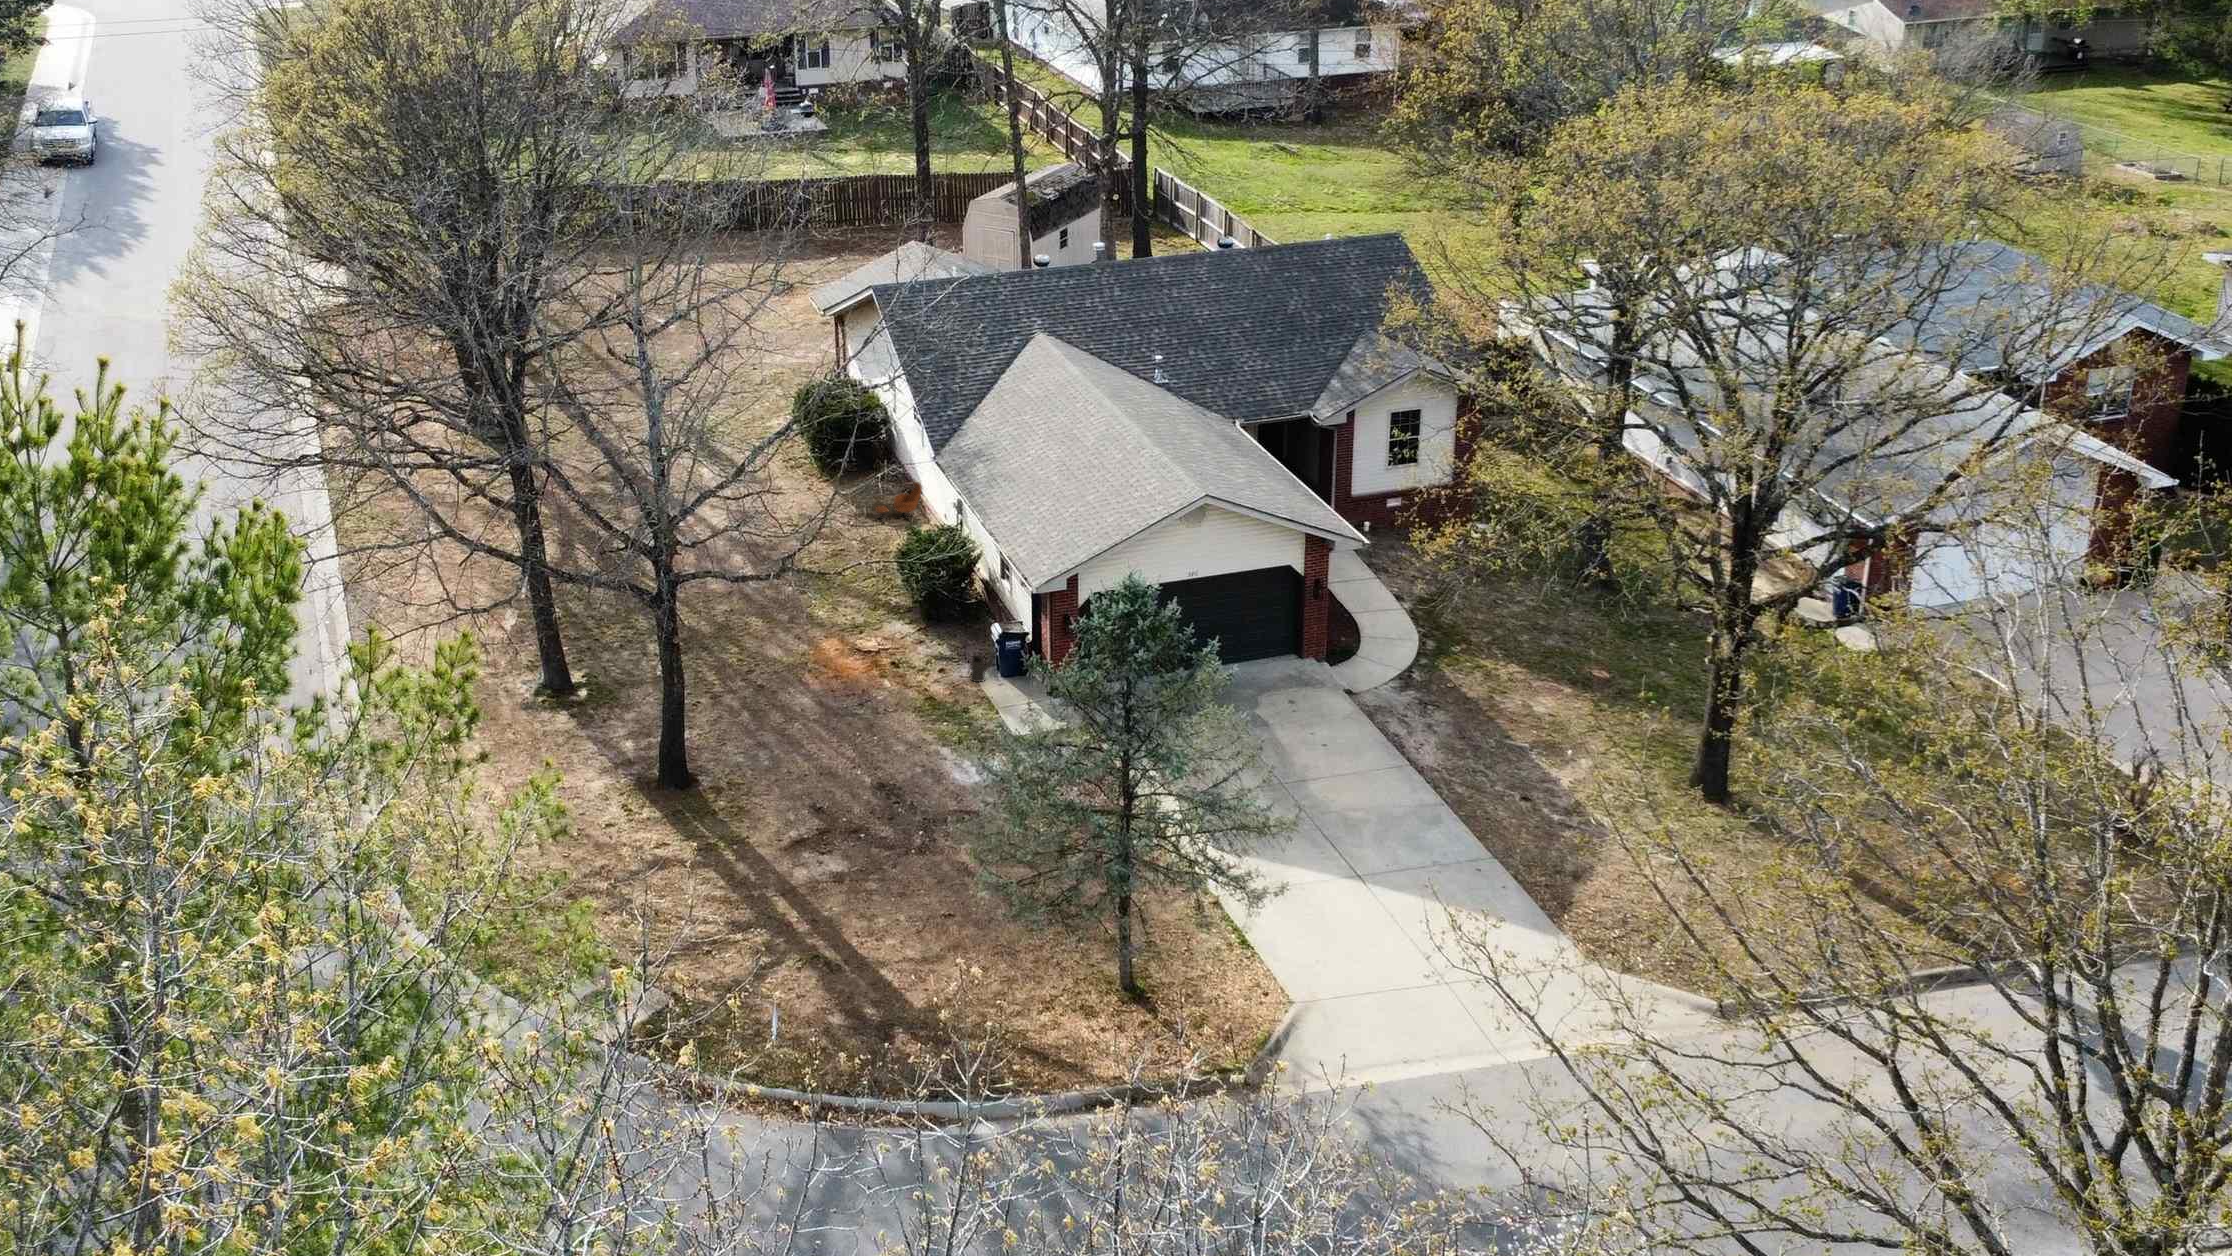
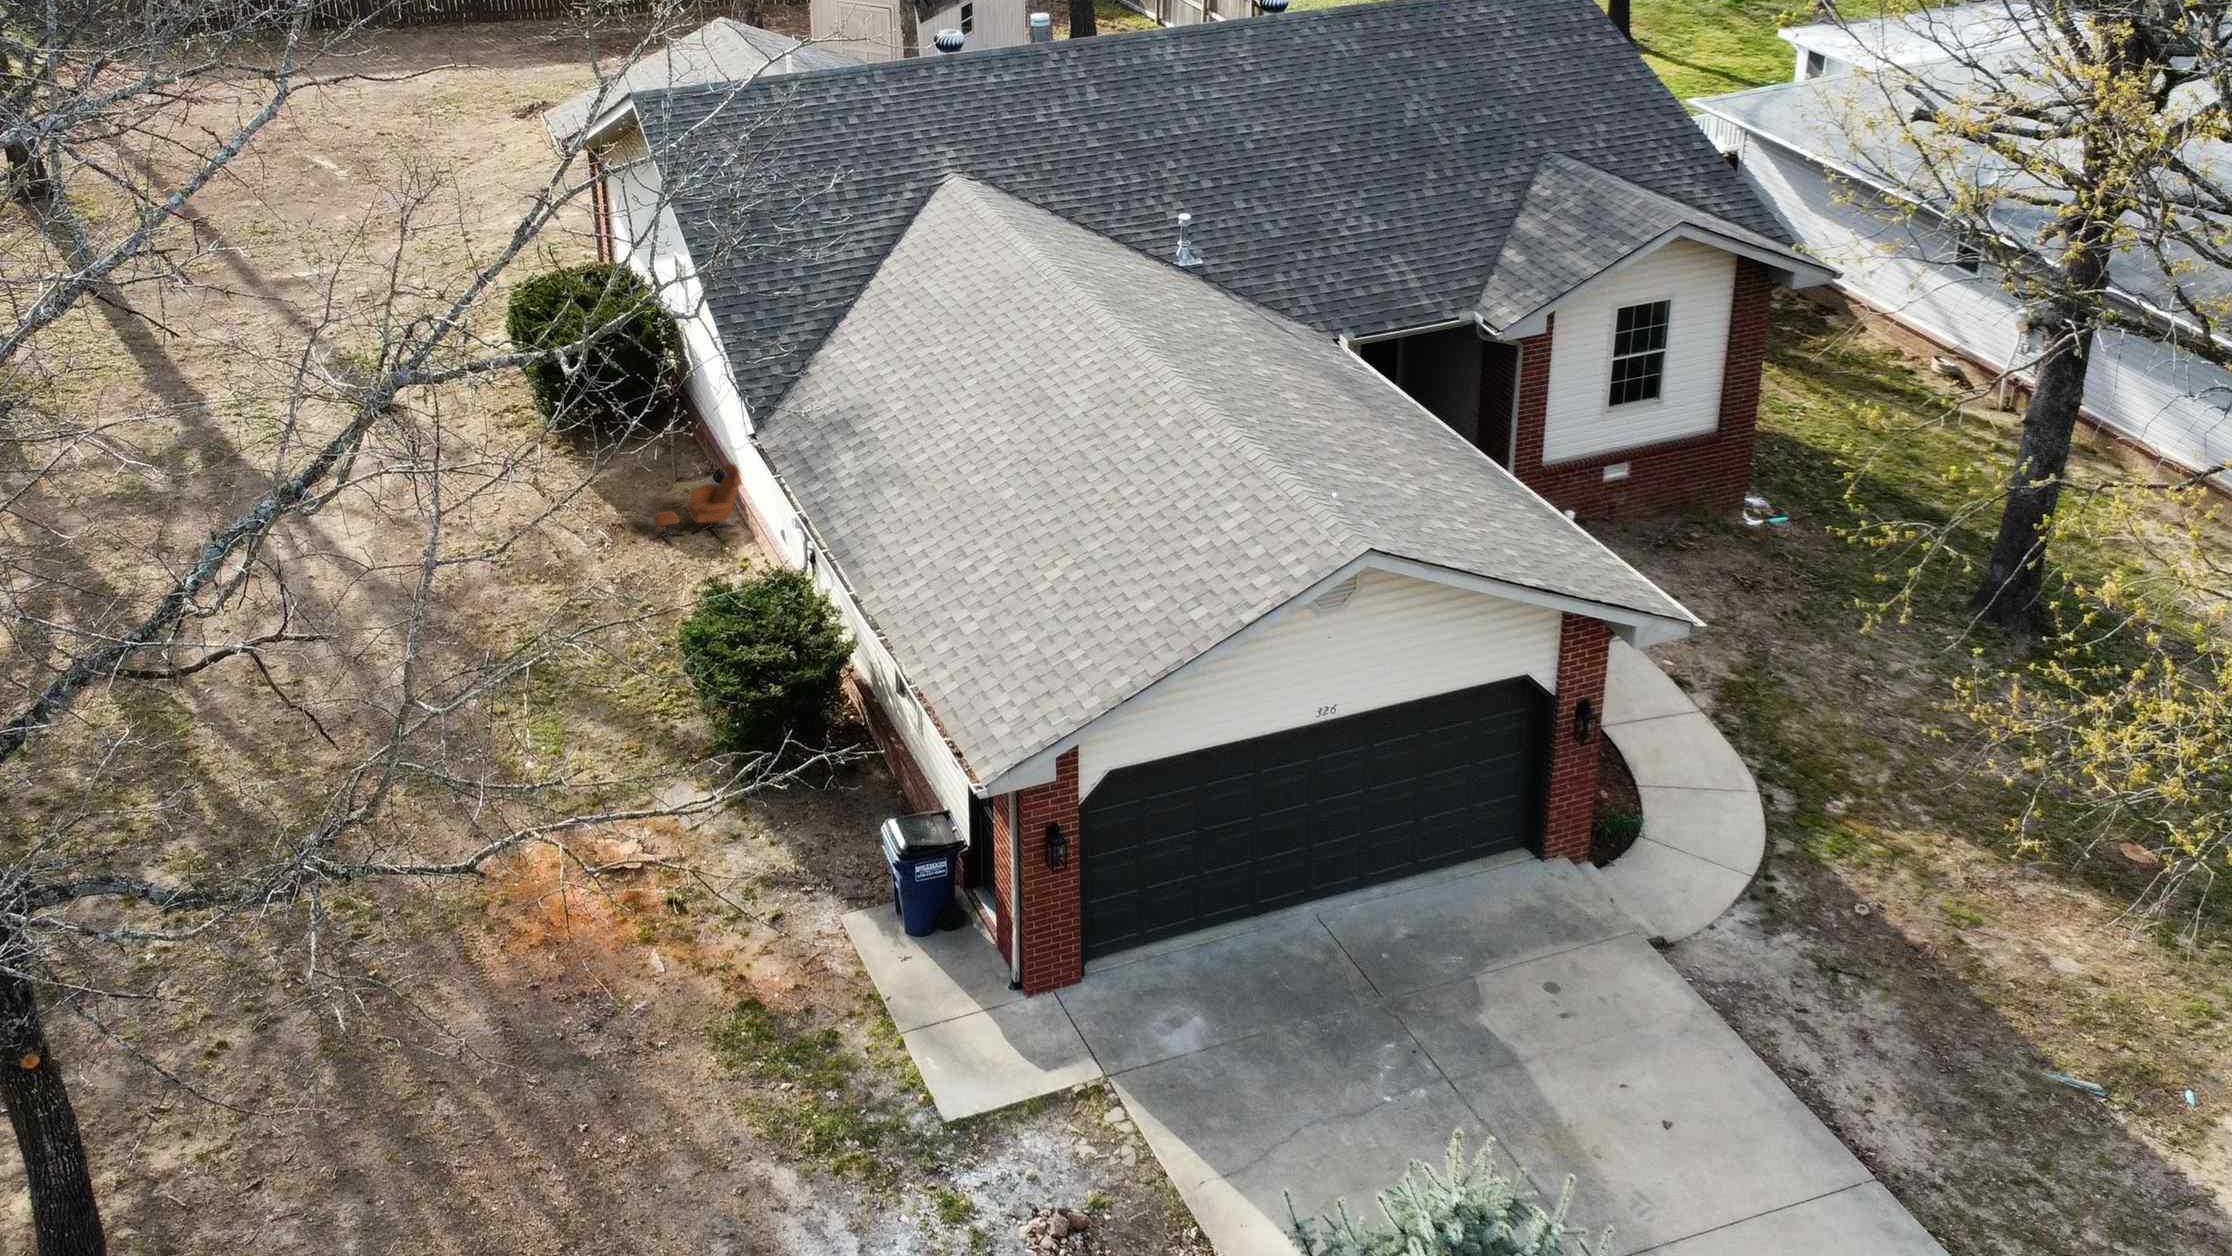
watering can: present [970,652,996,682] -> none [834,881,897,958]

